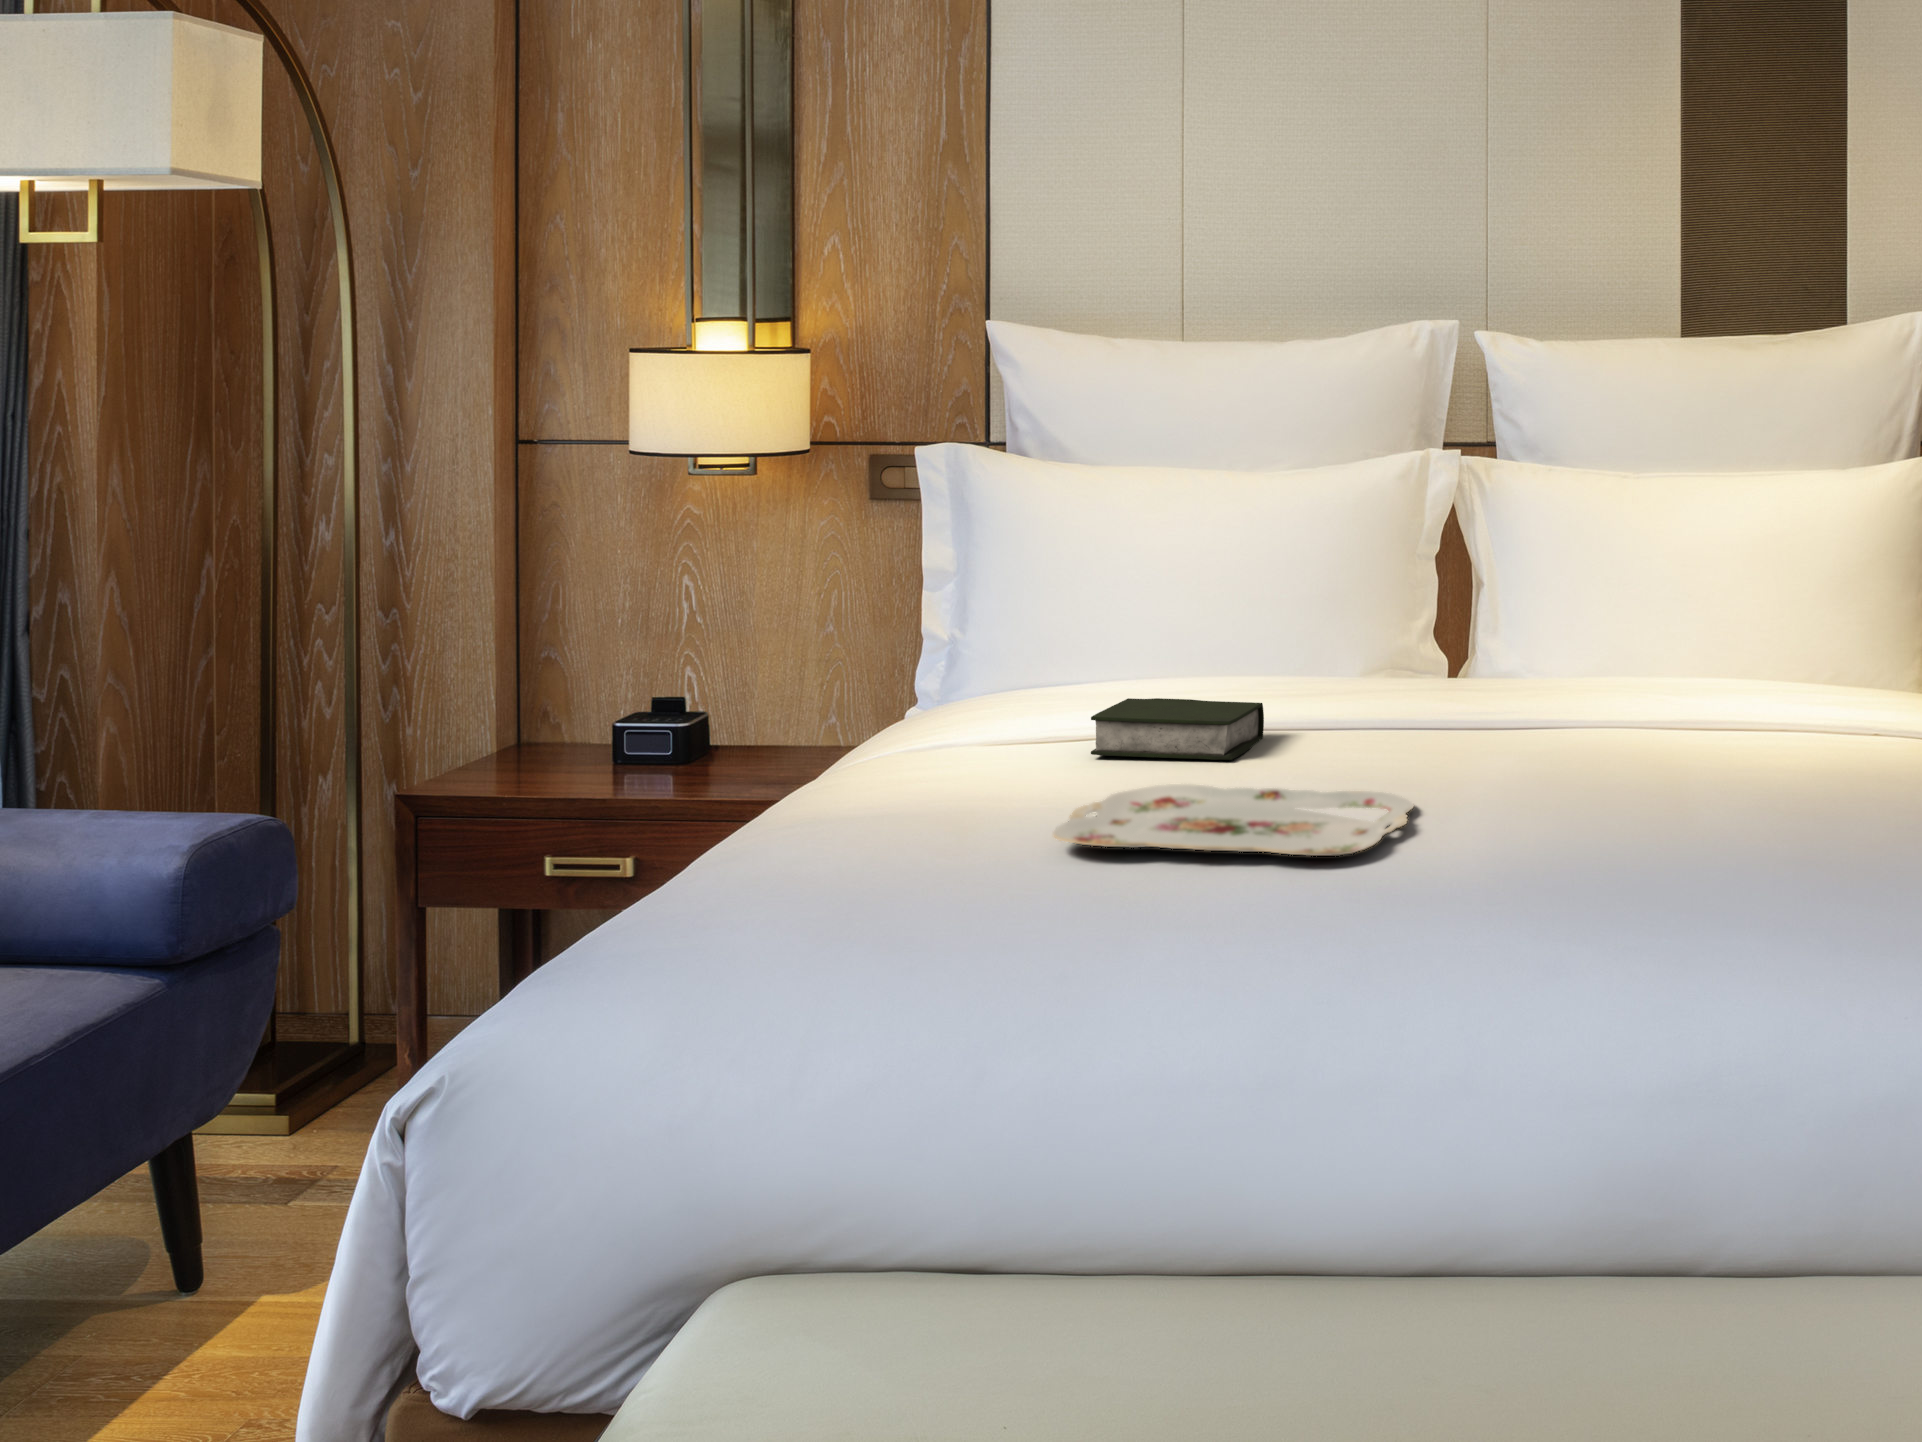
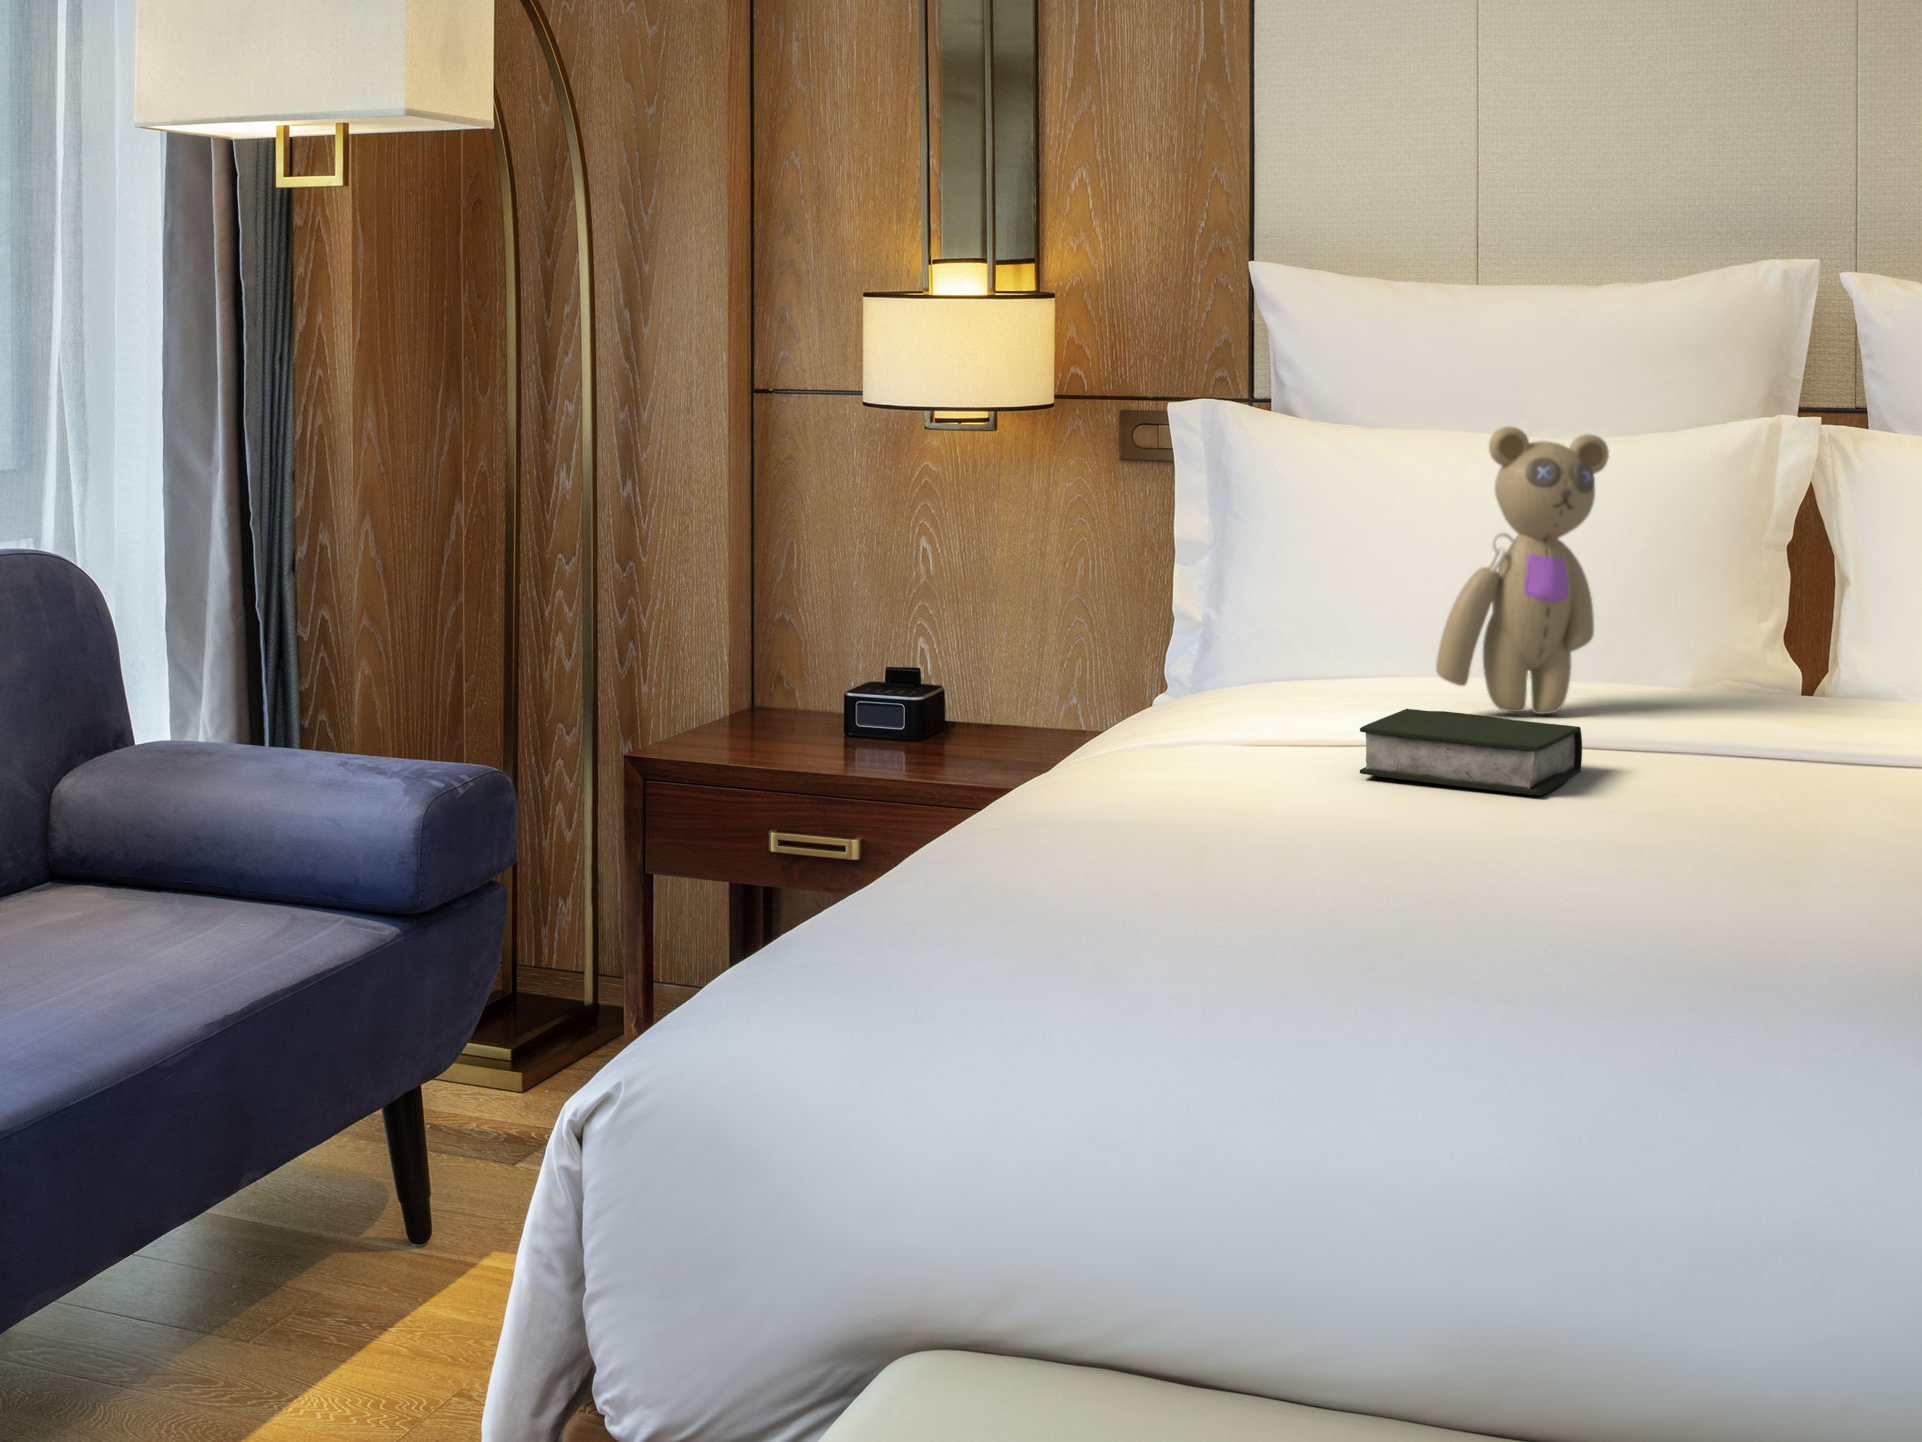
teddy bear: none [1151,463,1285,695] -> present [1436,427,1609,714]
serving tray: present [1053,784,1414,856] -> none [1310,820,1798,938]

